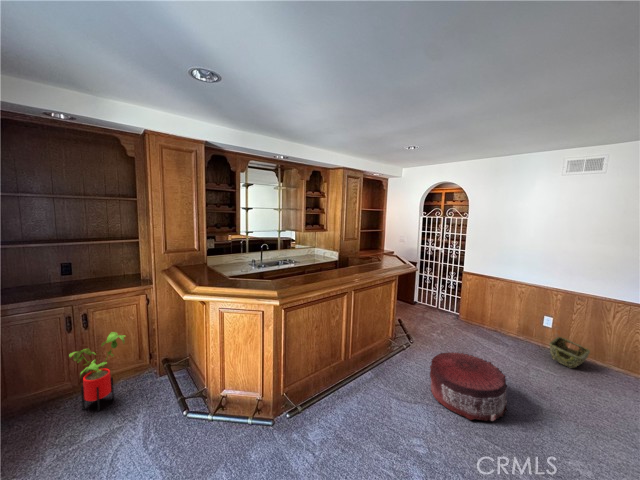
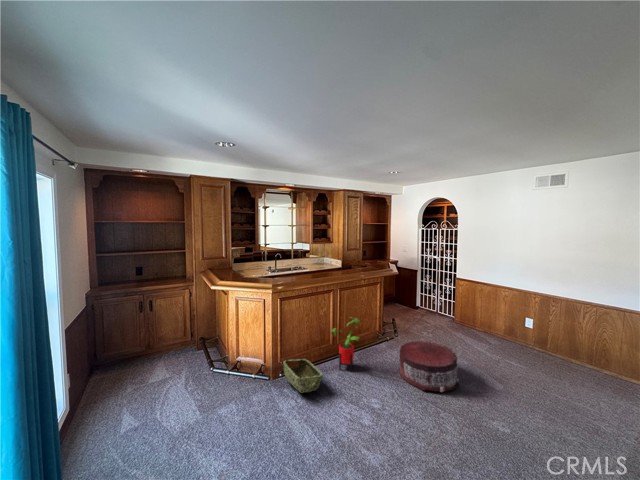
house plant: present [69,332,125,411] -> present [332,318,360,371]
woven basket: present [549,337,590,368] -> present [283,359,323,393]

